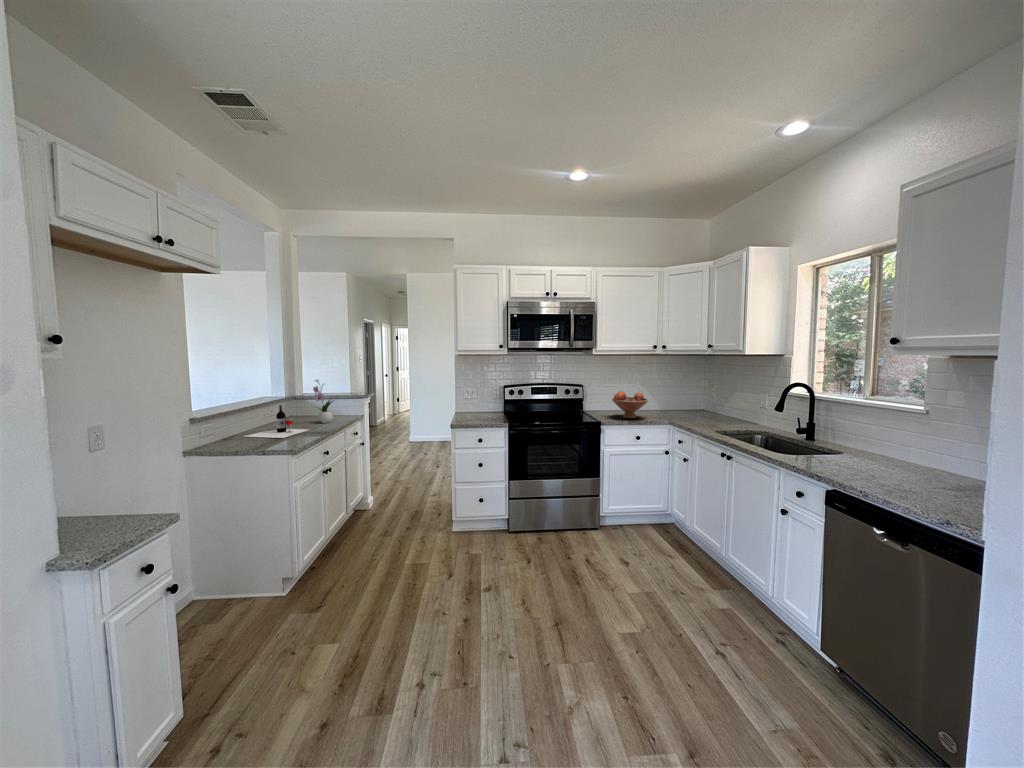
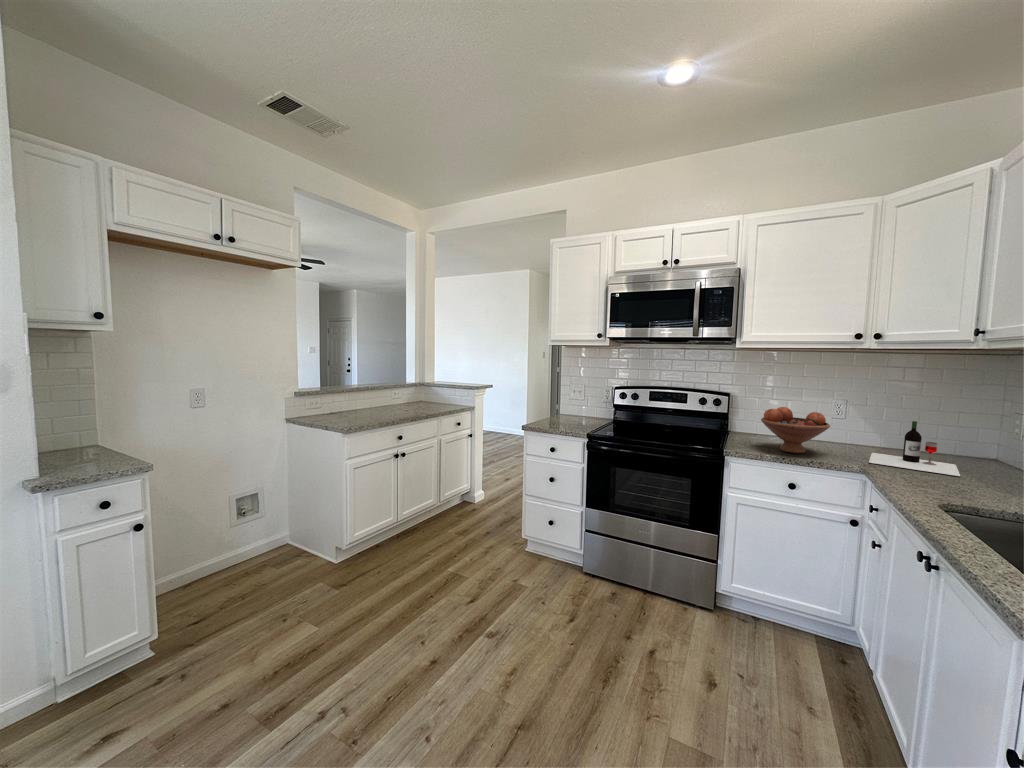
flower arrangement: present [313,380,333,423] -> none [416,367,433,410]
wine bottle: present [245,405,309,438] -> present [869,421,960,476]

